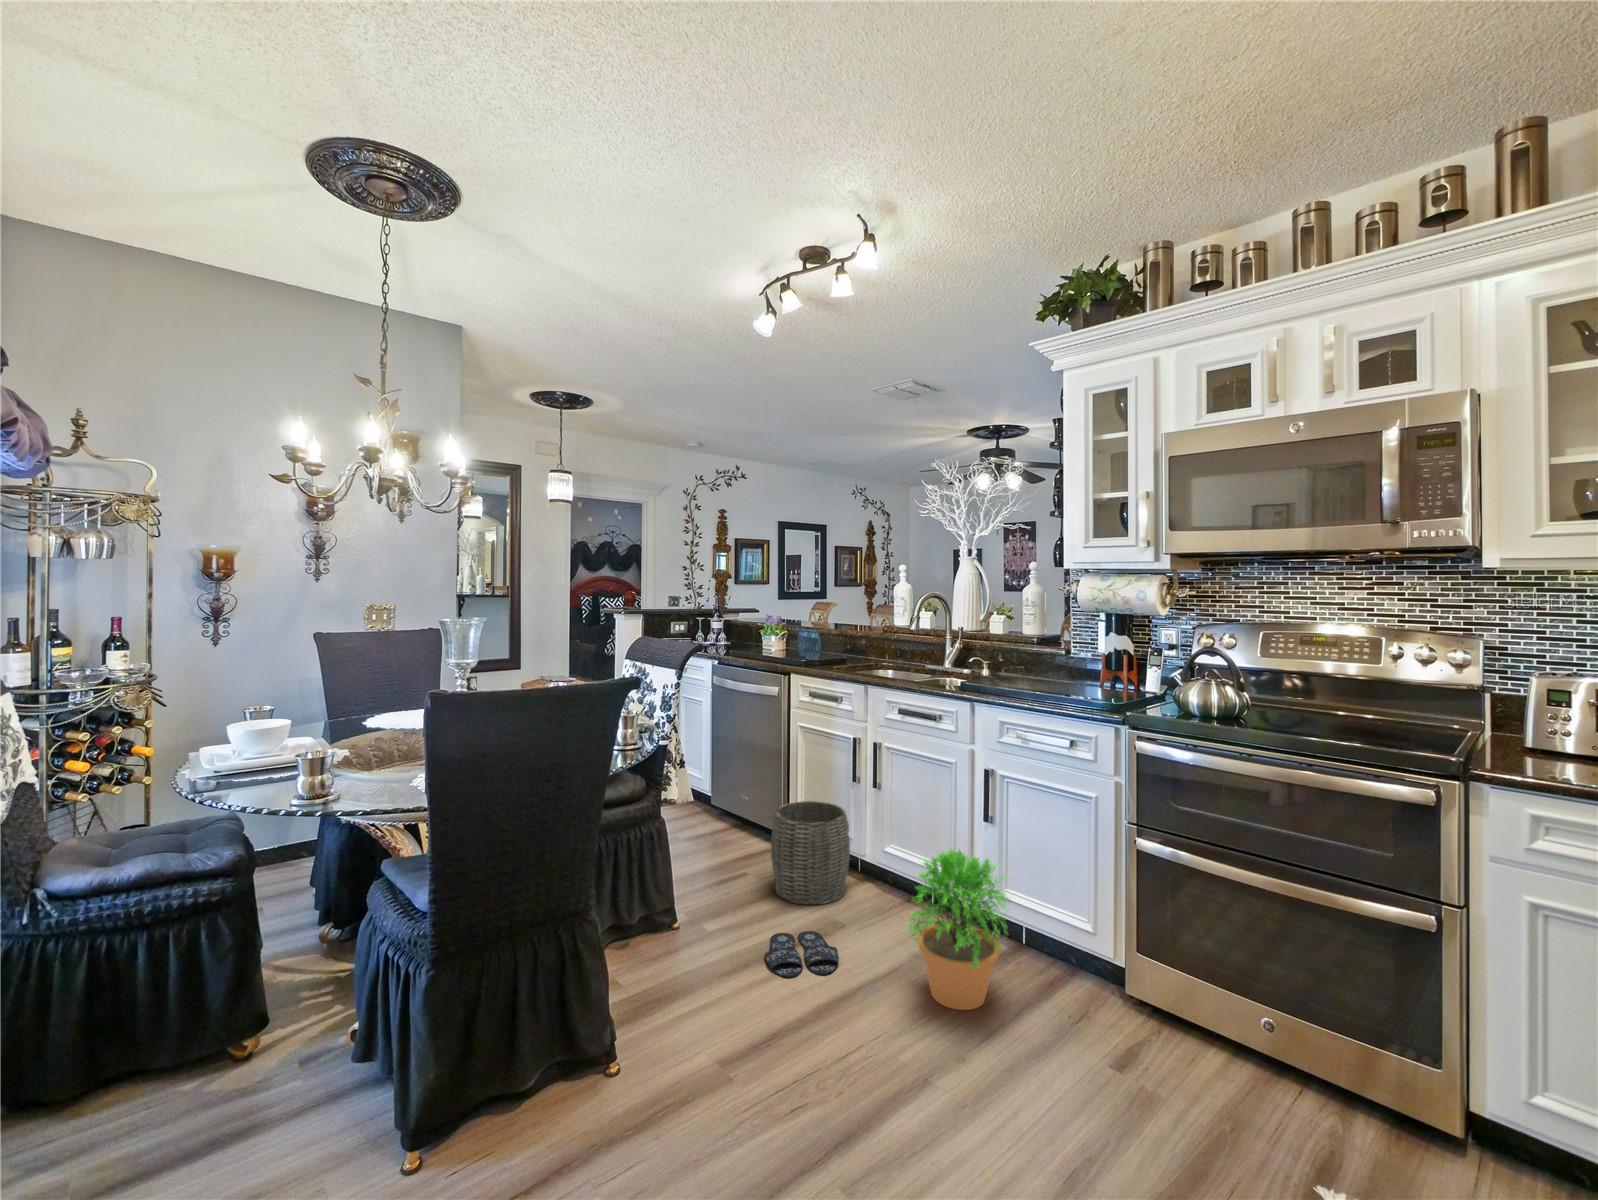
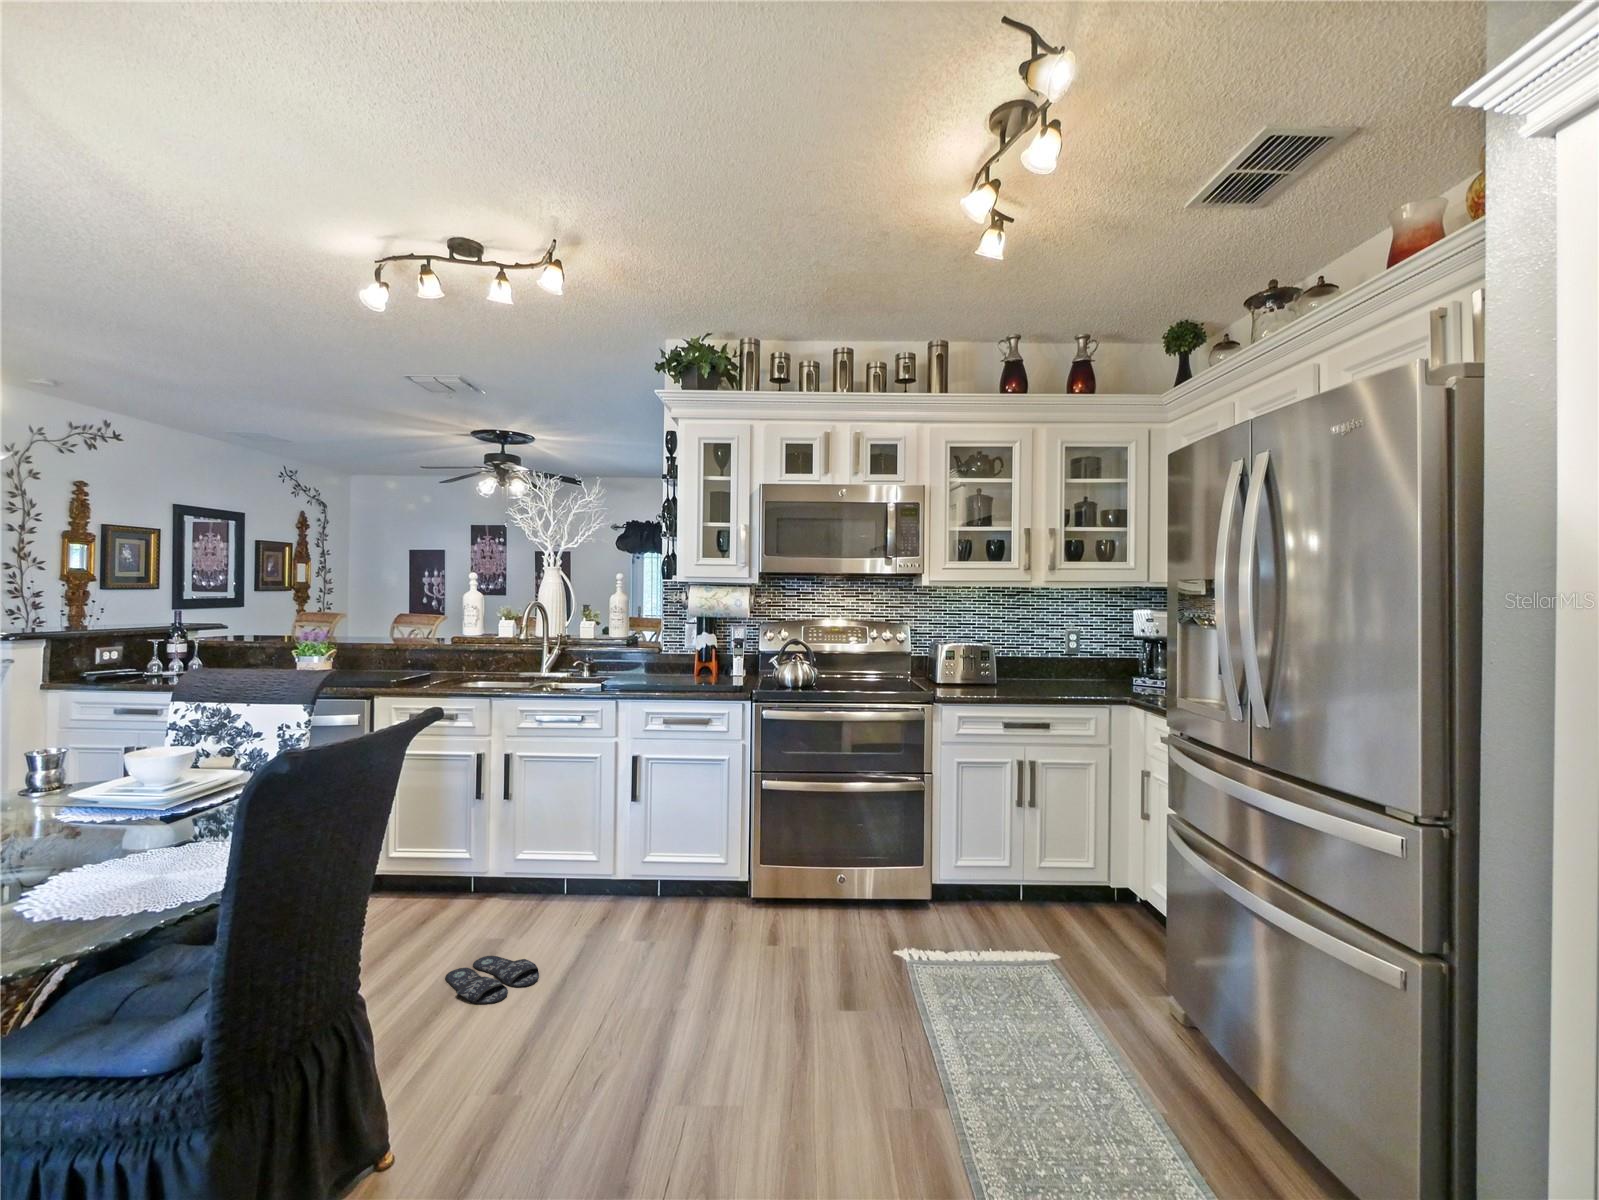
woven basket: present [771,801,850,905] -> none [394,828,489,943]
potted plant: present [909,849,1008,1010] -> none [604,824,706,962]

